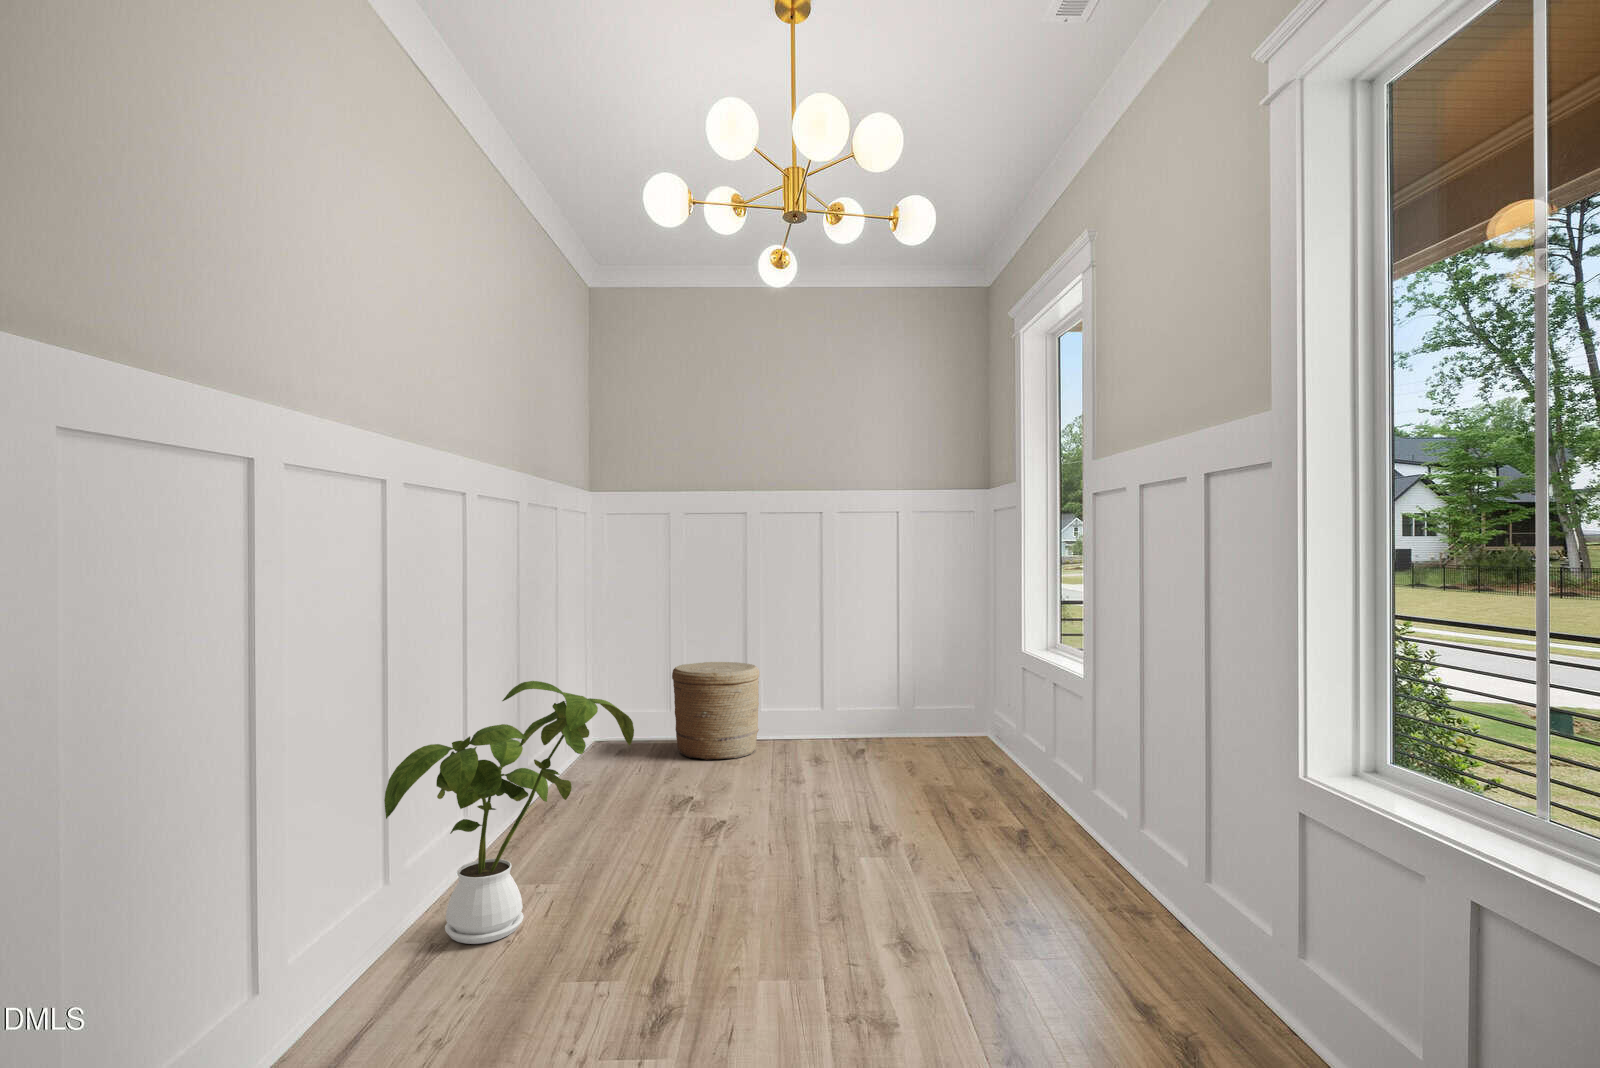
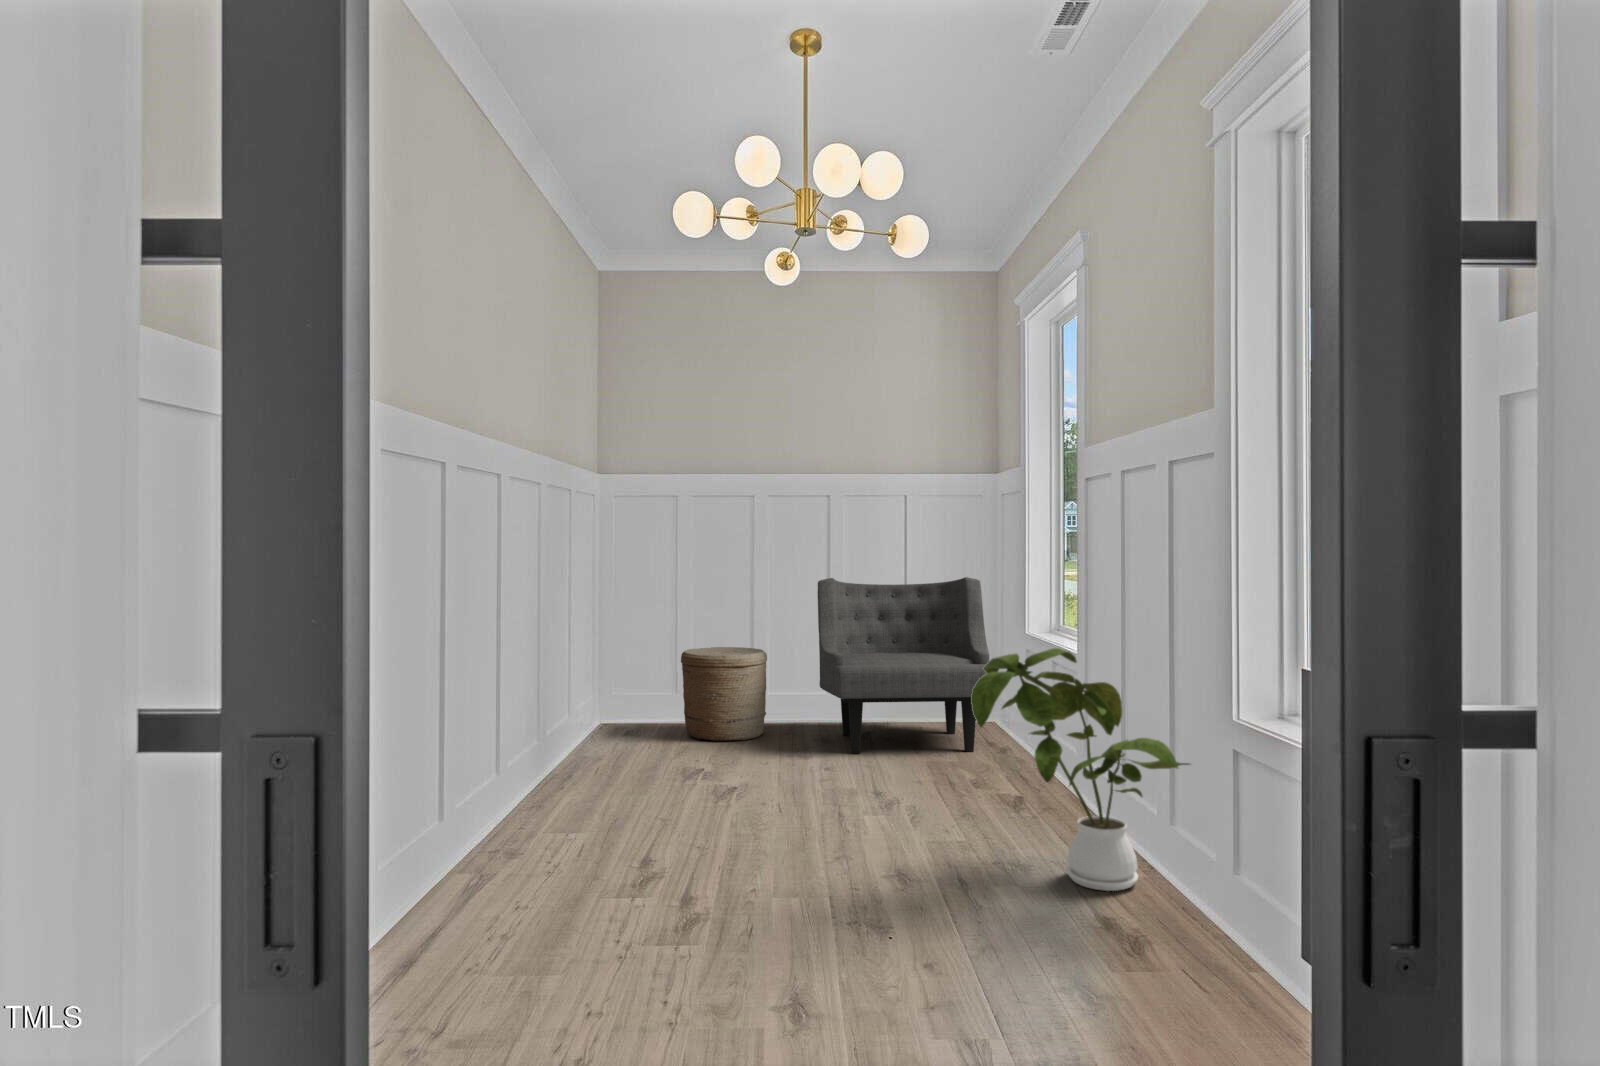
armchair: none [810,591,986,774] -> present [818,577,989,753]
house plant: present [384,681,634,944] -> present [971,648,1189,891]

